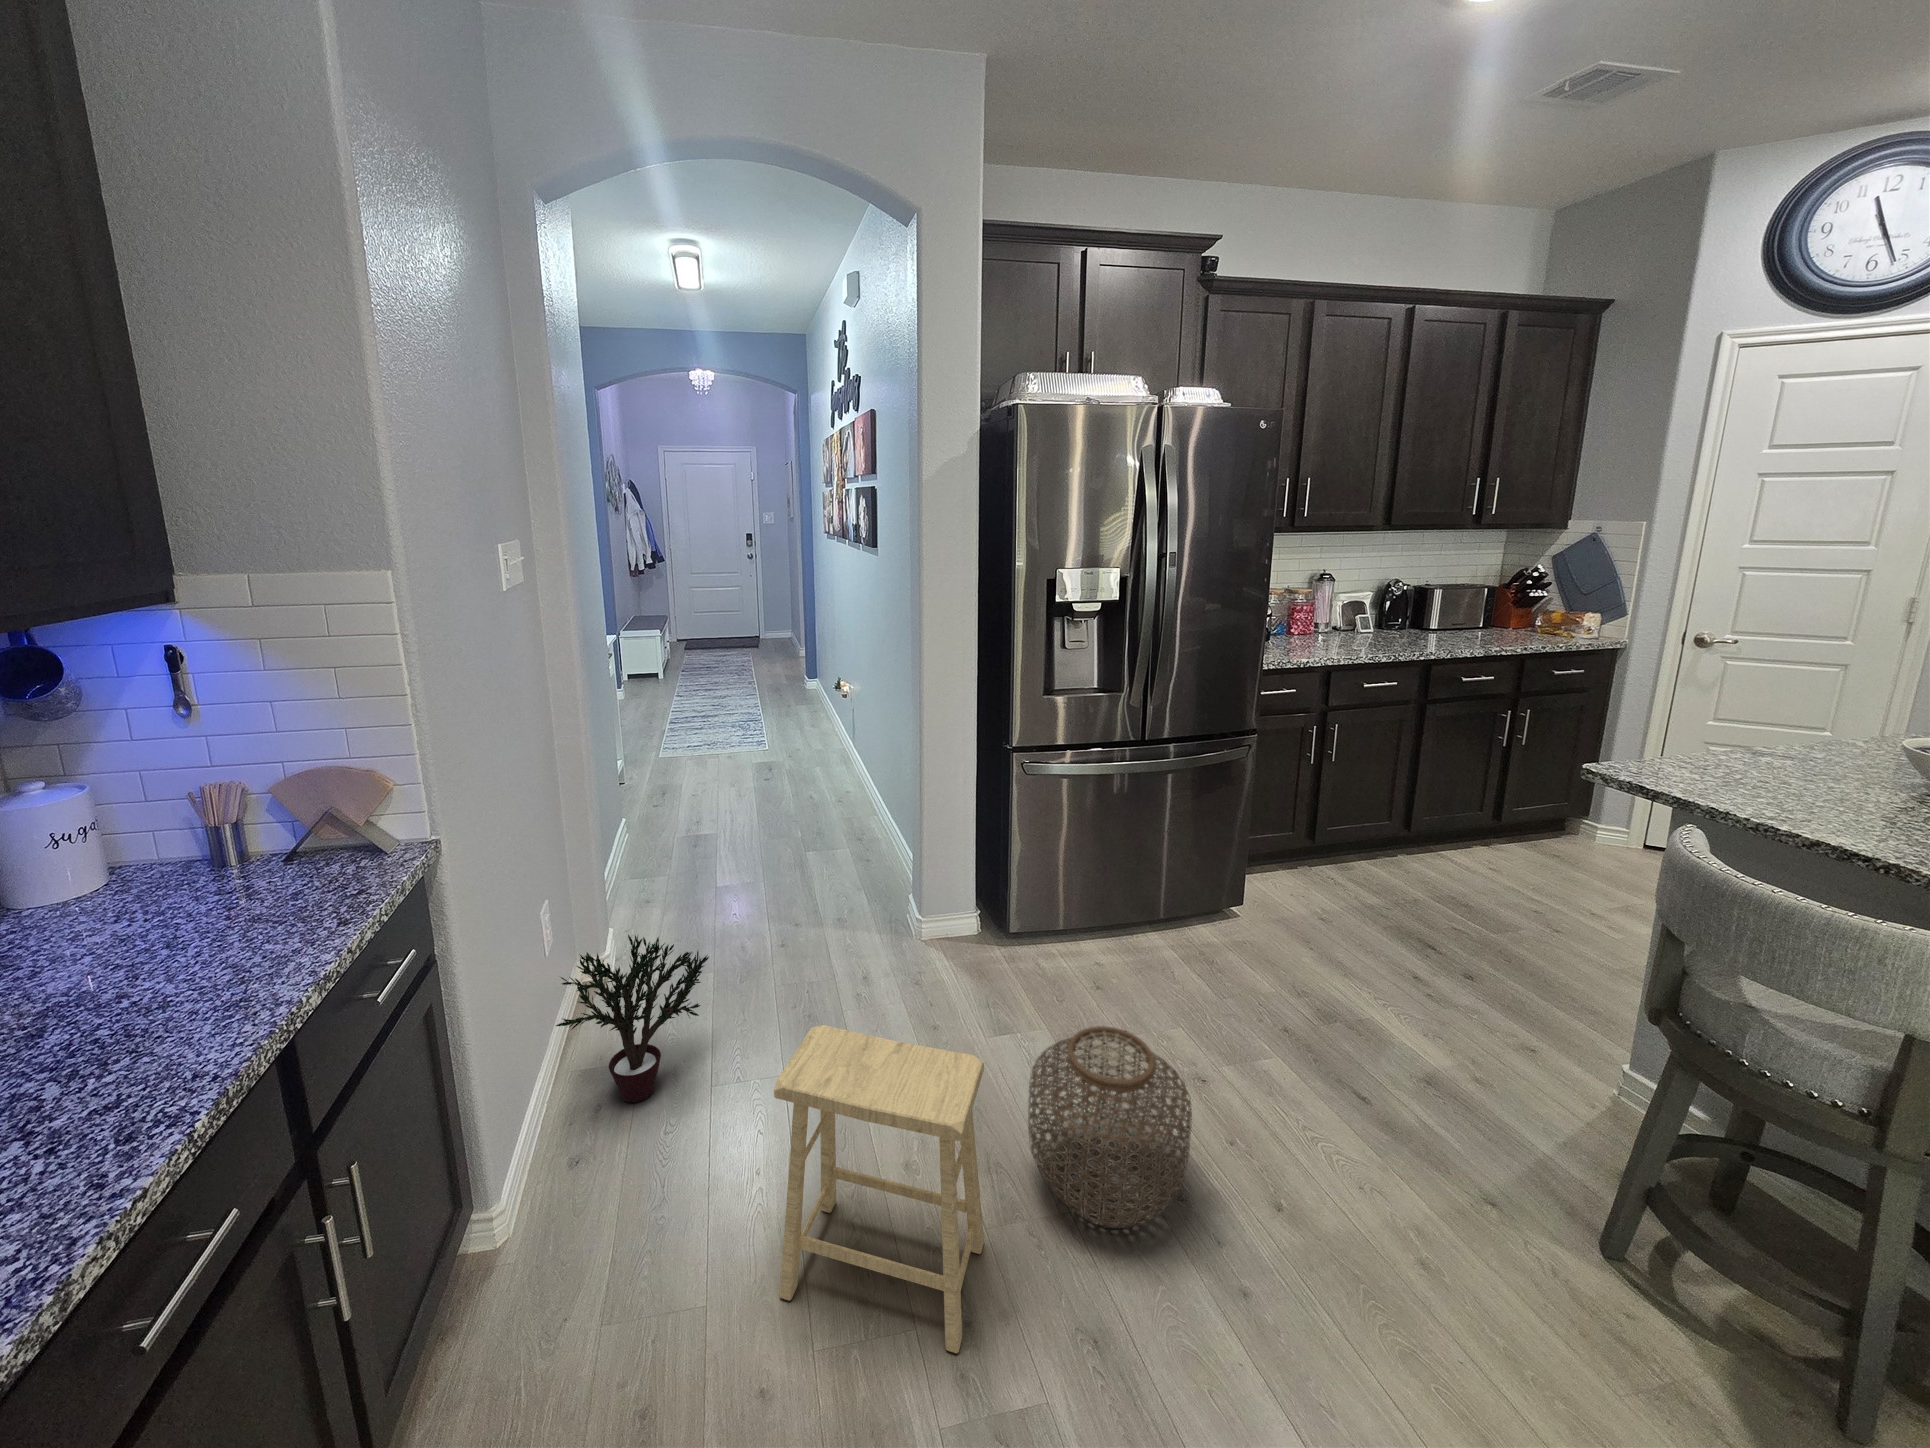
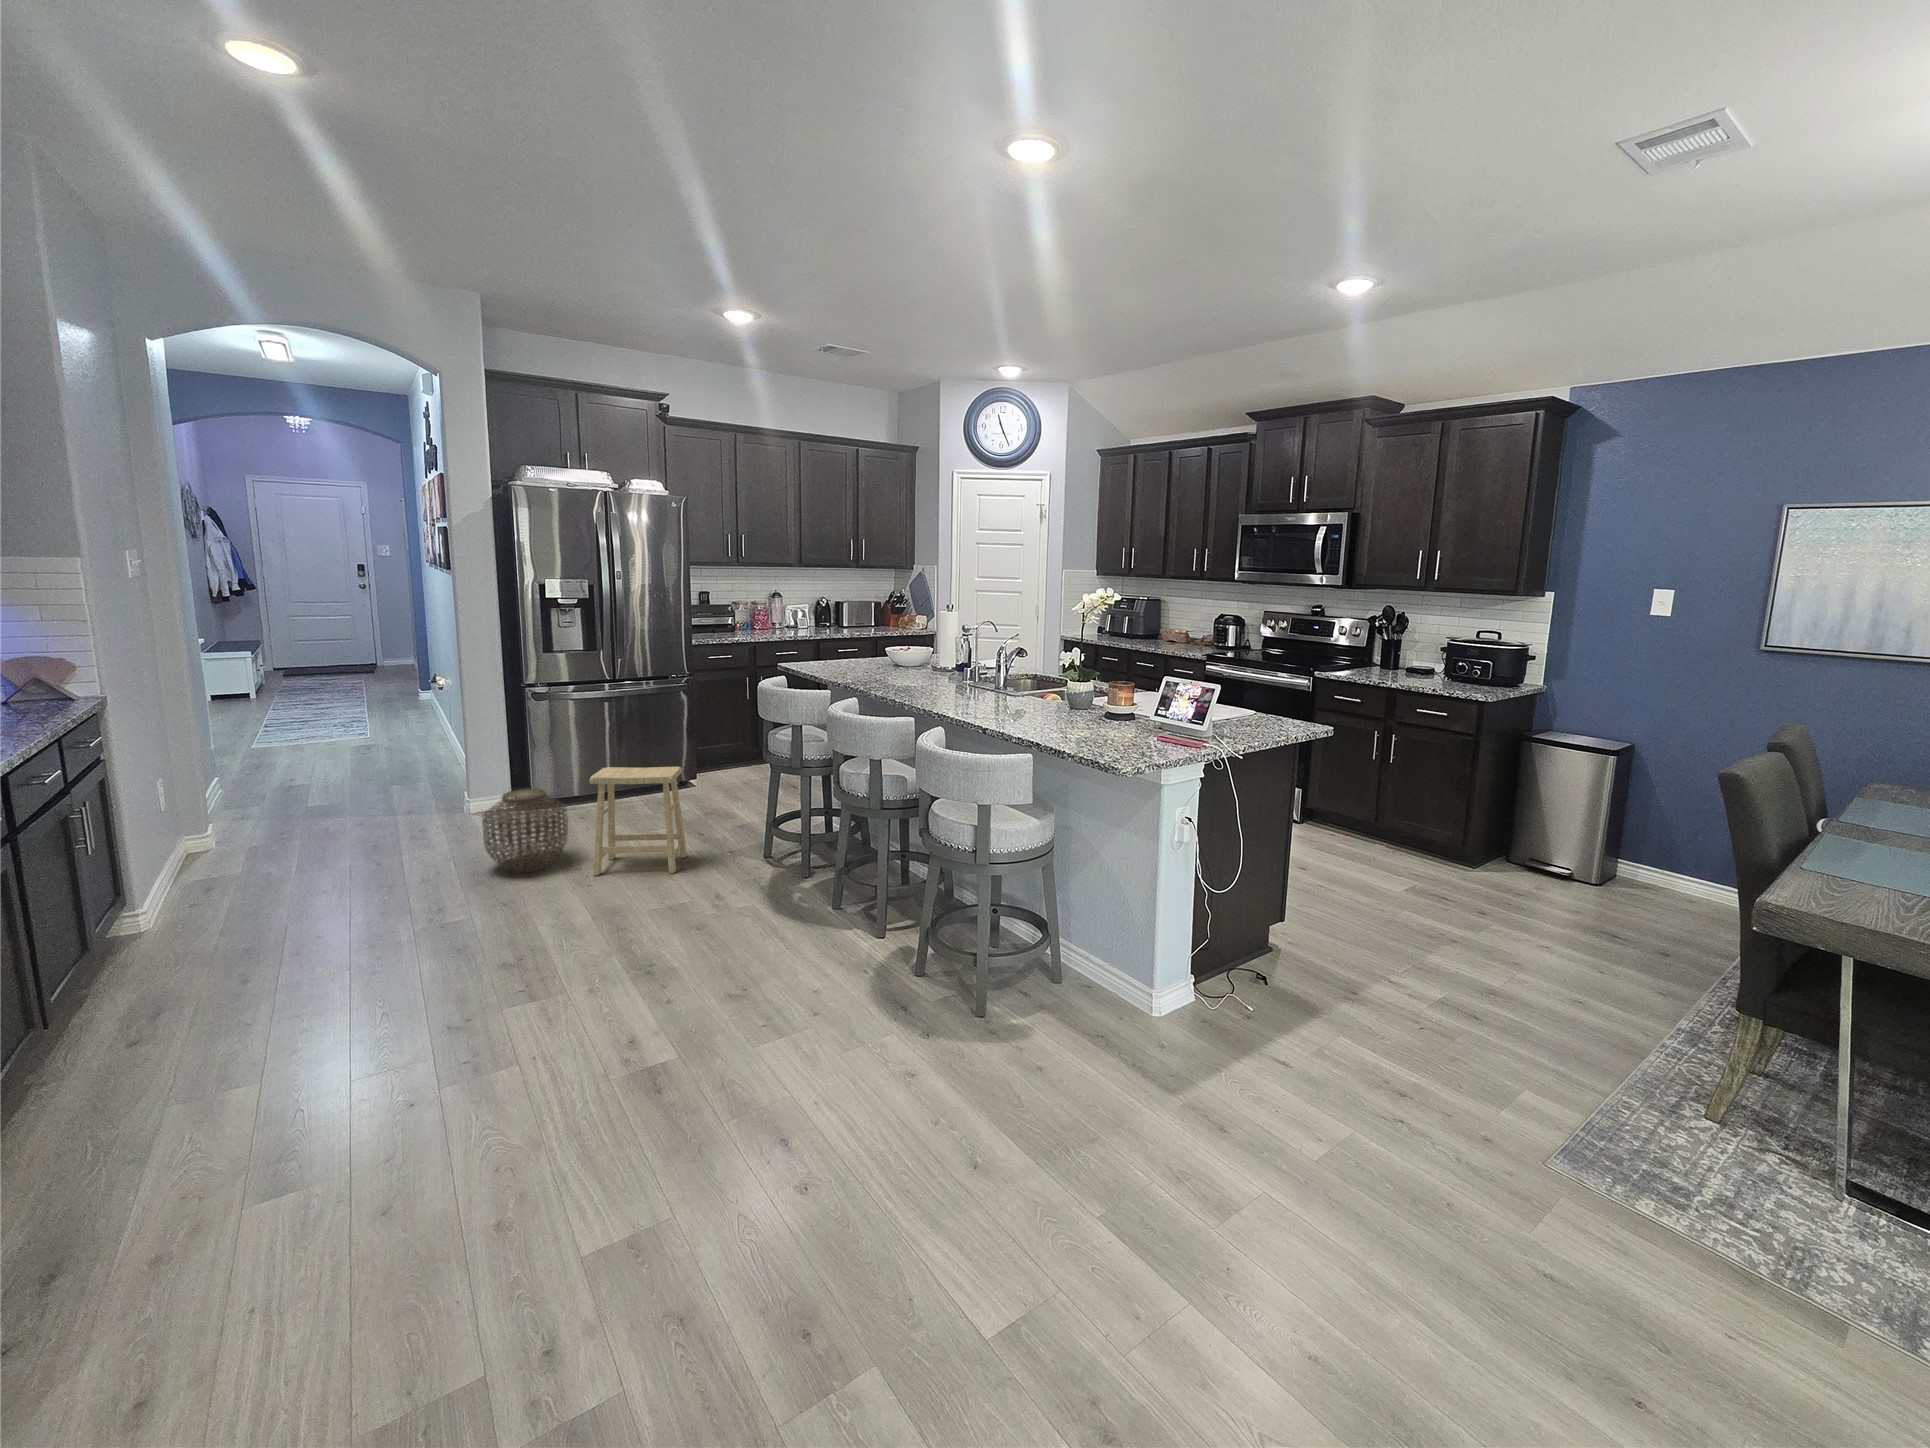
potted plant: present [556,935,709,1103] -> none [175,786,292,880]
footstool: present [774,1025,984,1353] -> present [590,767,687,875]

